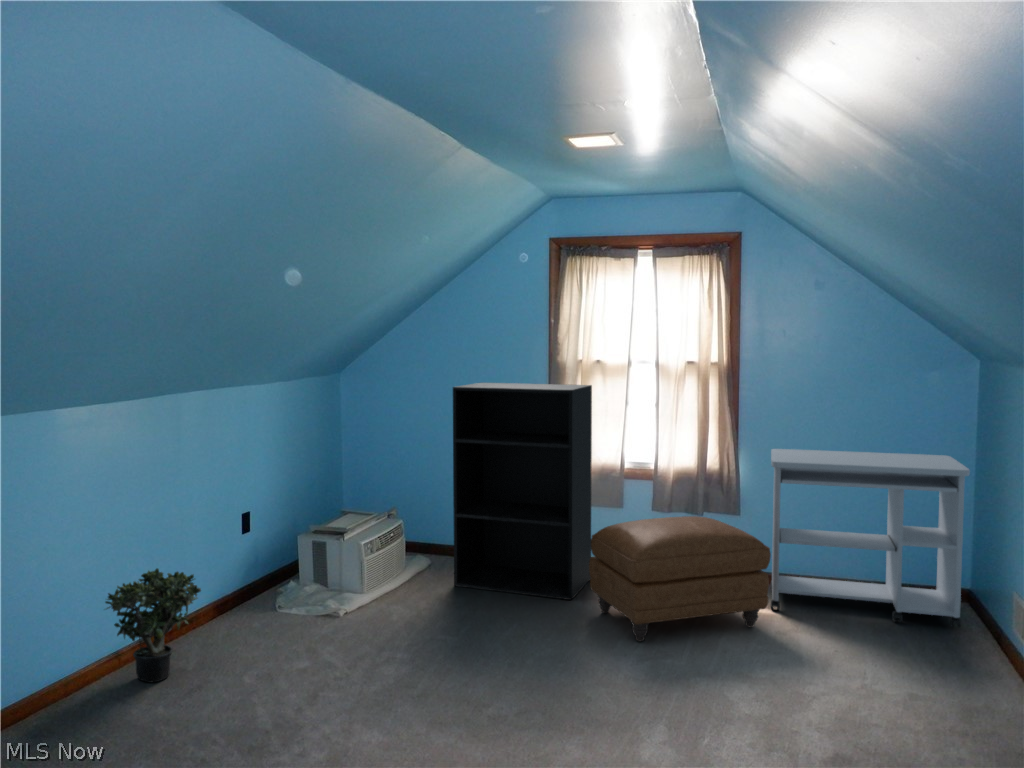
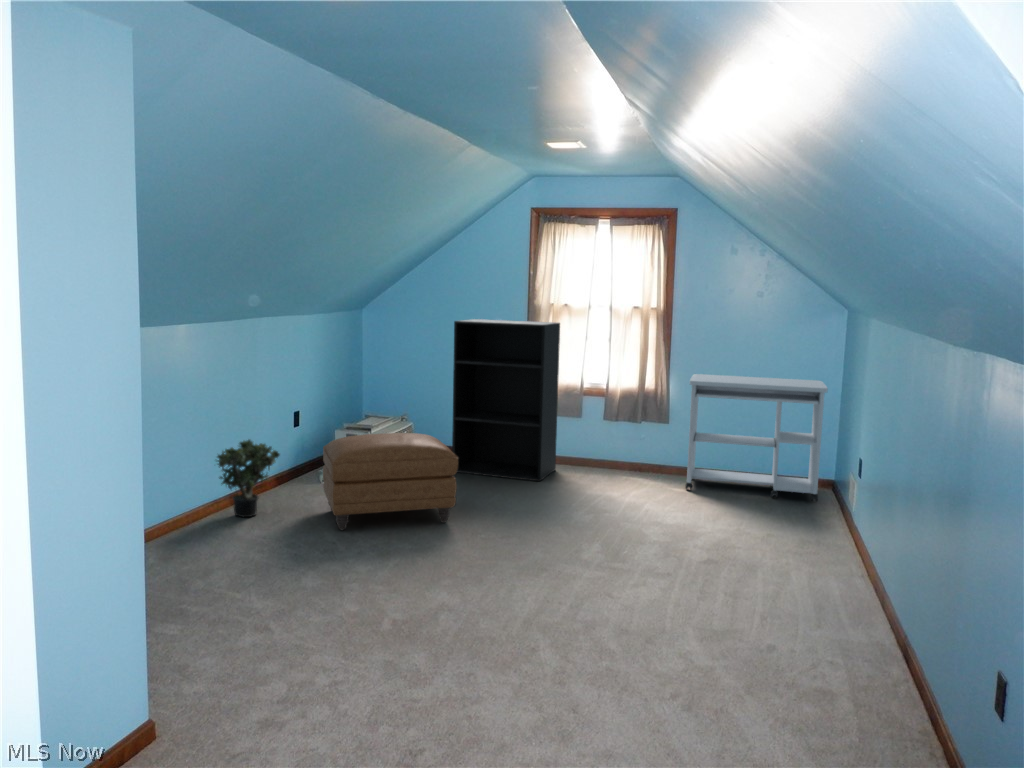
ottoman: present [589,516,771,642] -> present [323,433,458,530]

